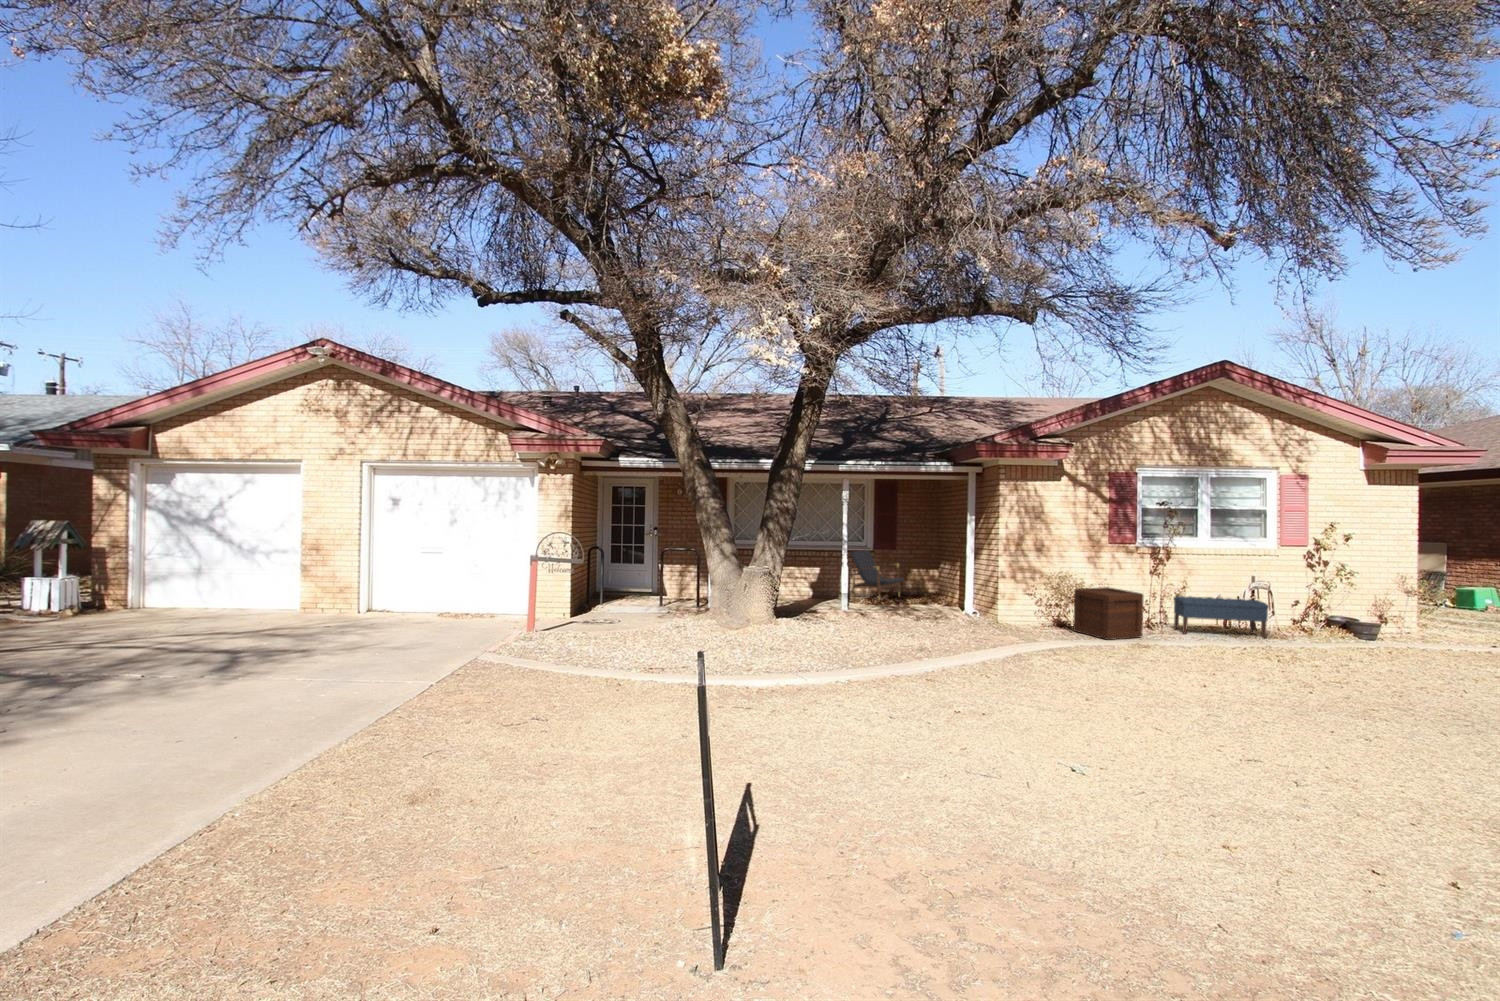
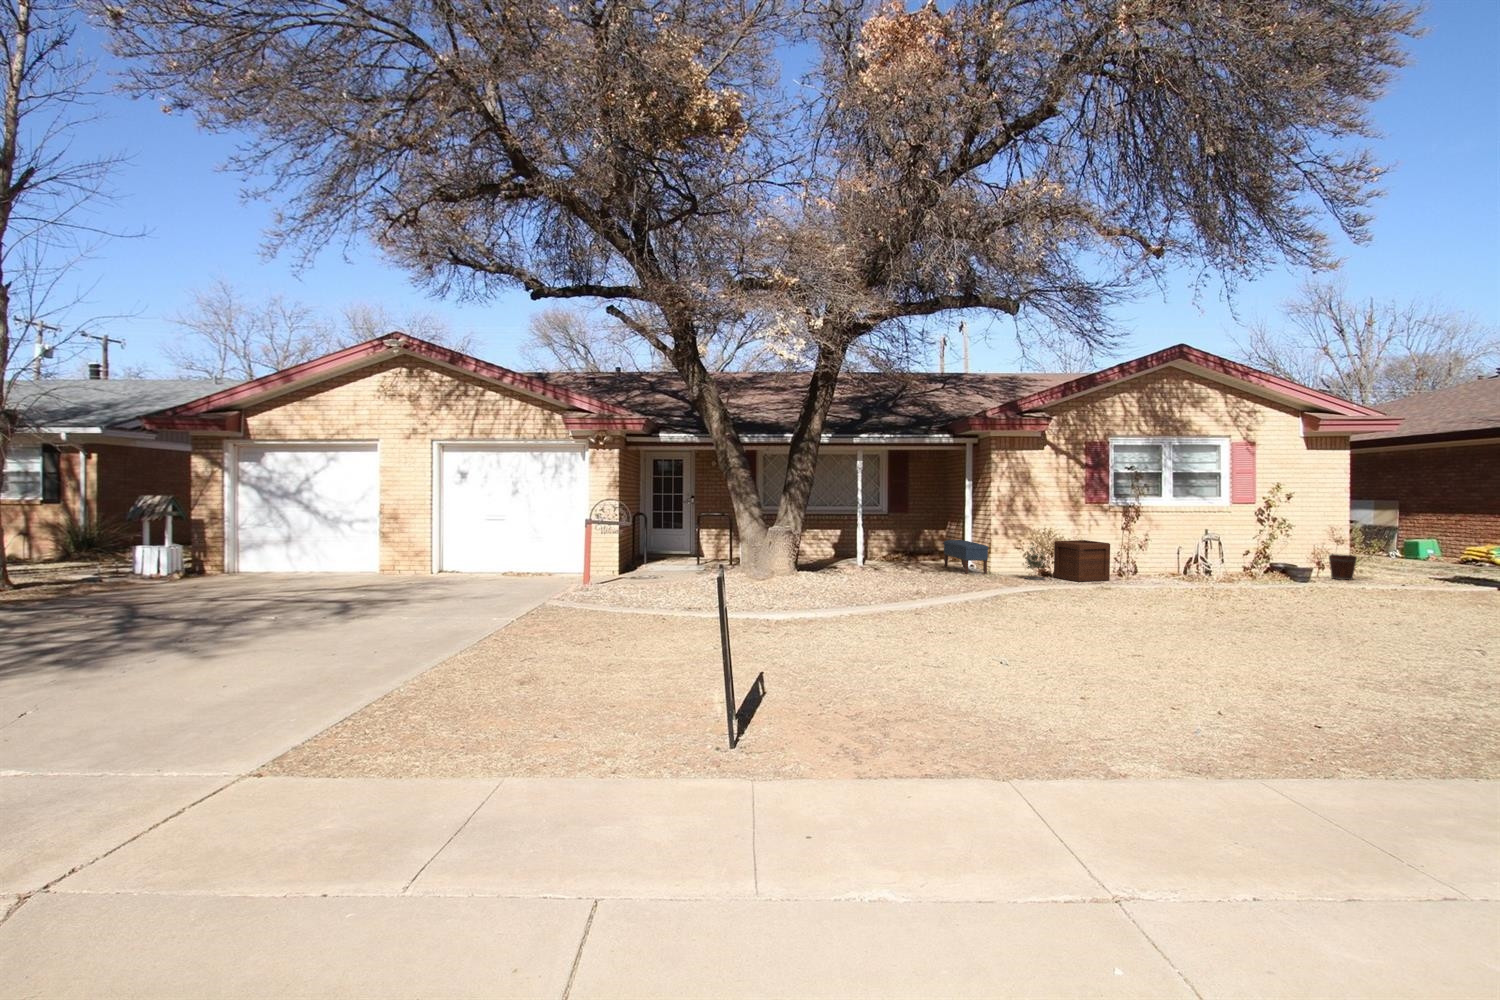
lounge chair: present [851,550,904,600] -> none [864,516,914,561]
potted tree: none [1039,589,1068,635] -> present [1025,543,1046,580]
bench: present [1174,596,1269,638] -> present [944,540,988,574]
bucket: none [1396,607,1435,640] -> present [1329,554,1357,580]

